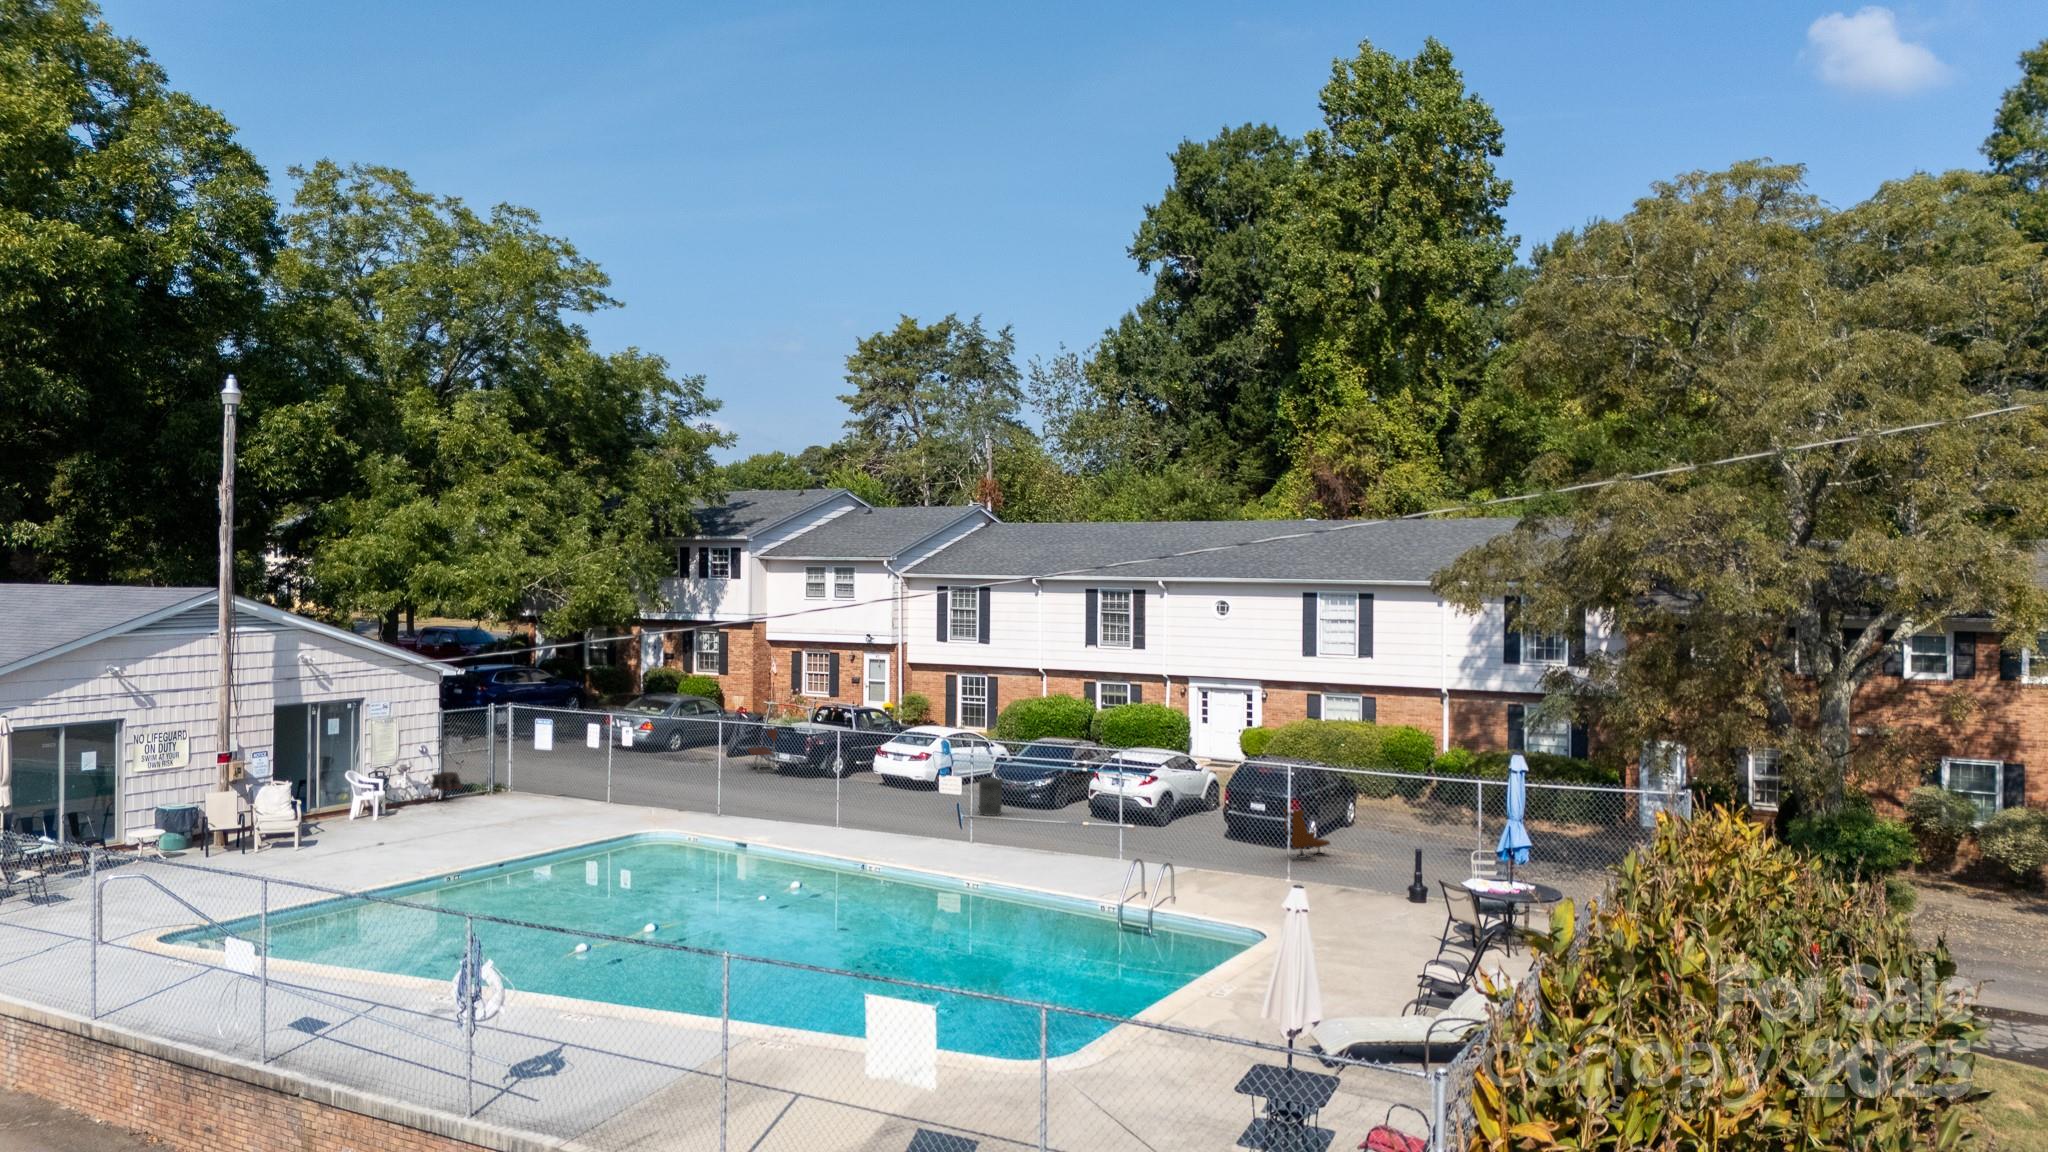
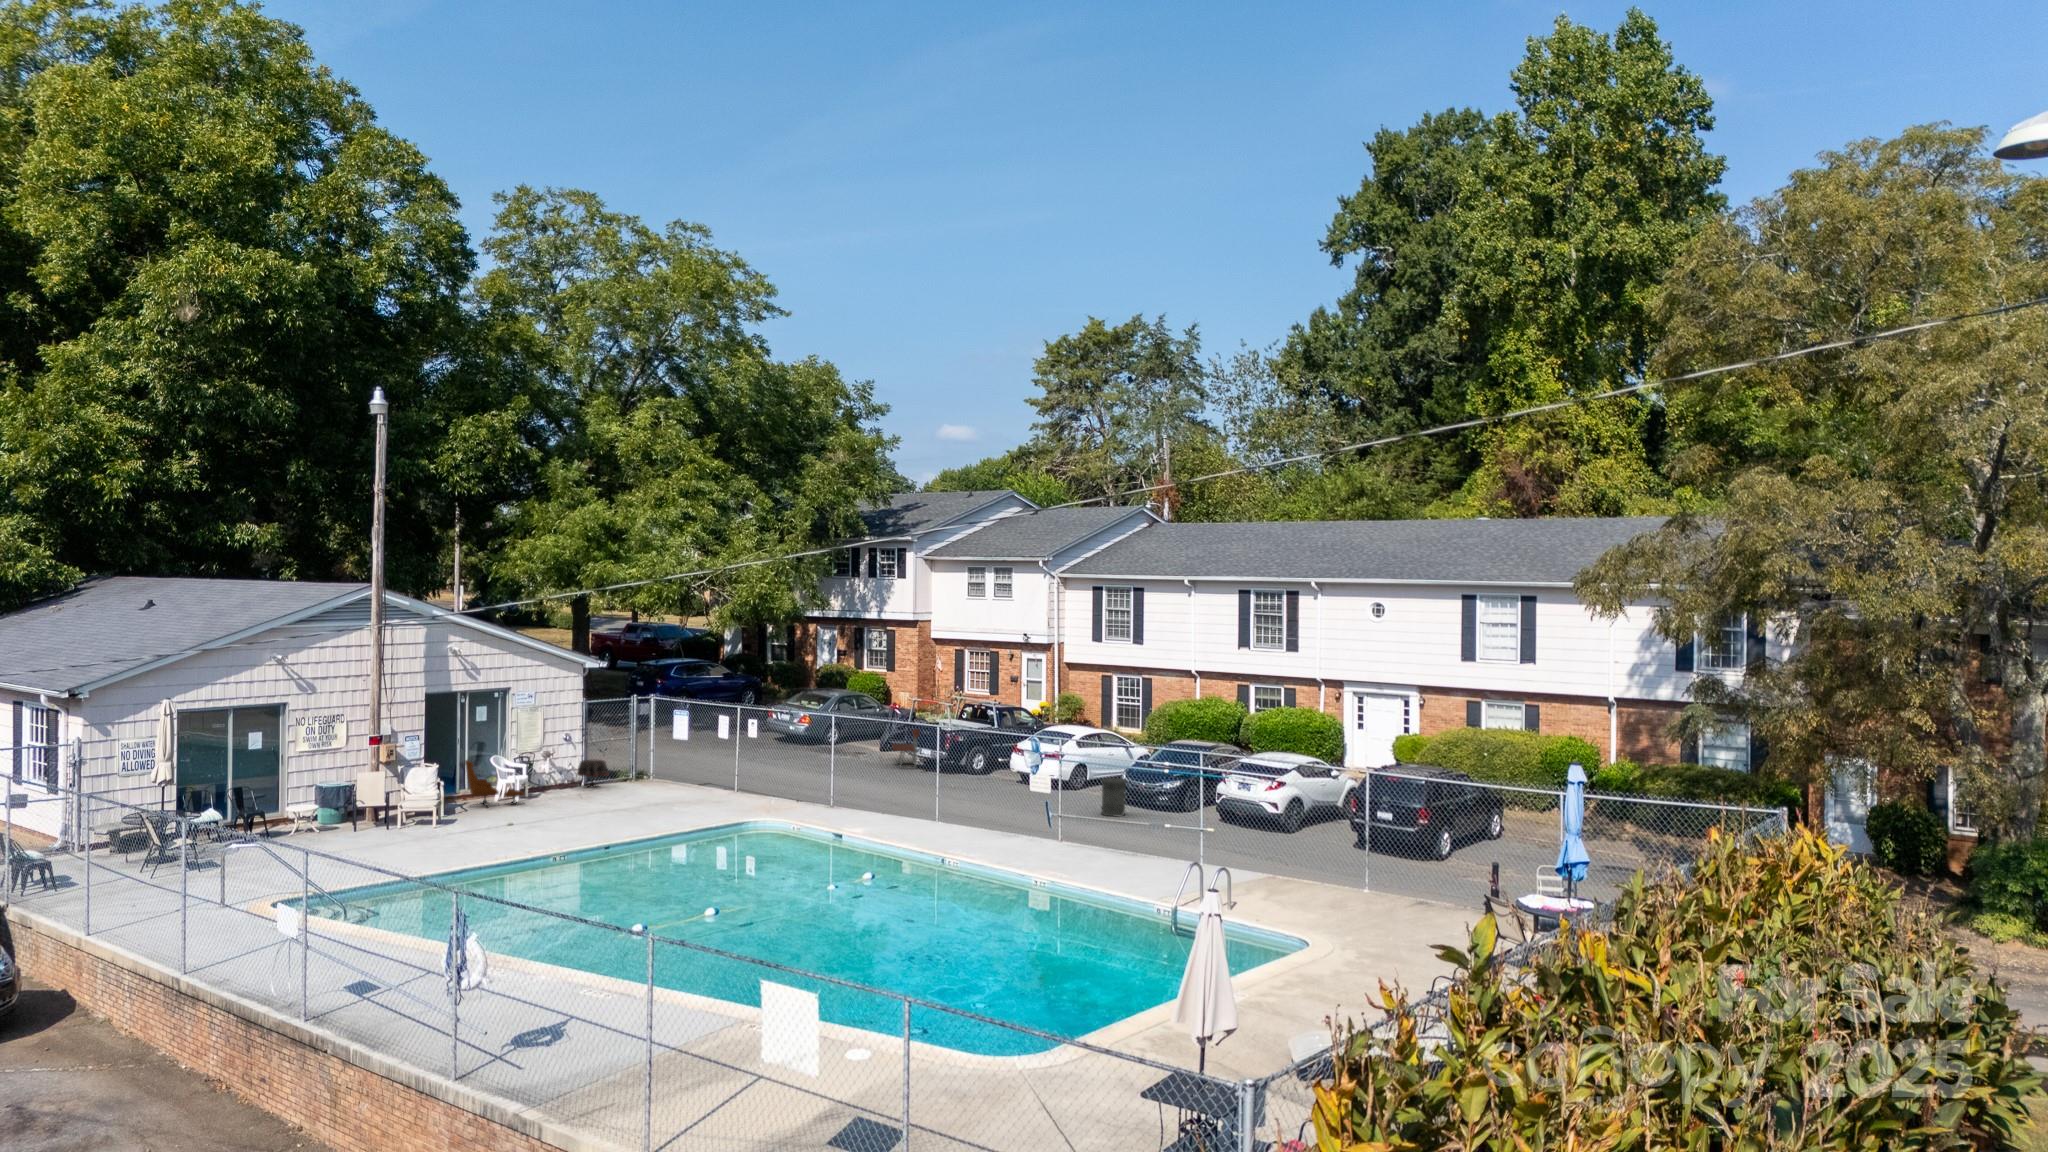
lounge chair: present [1284,808,1330,857] -> present [465,760,524,805]

